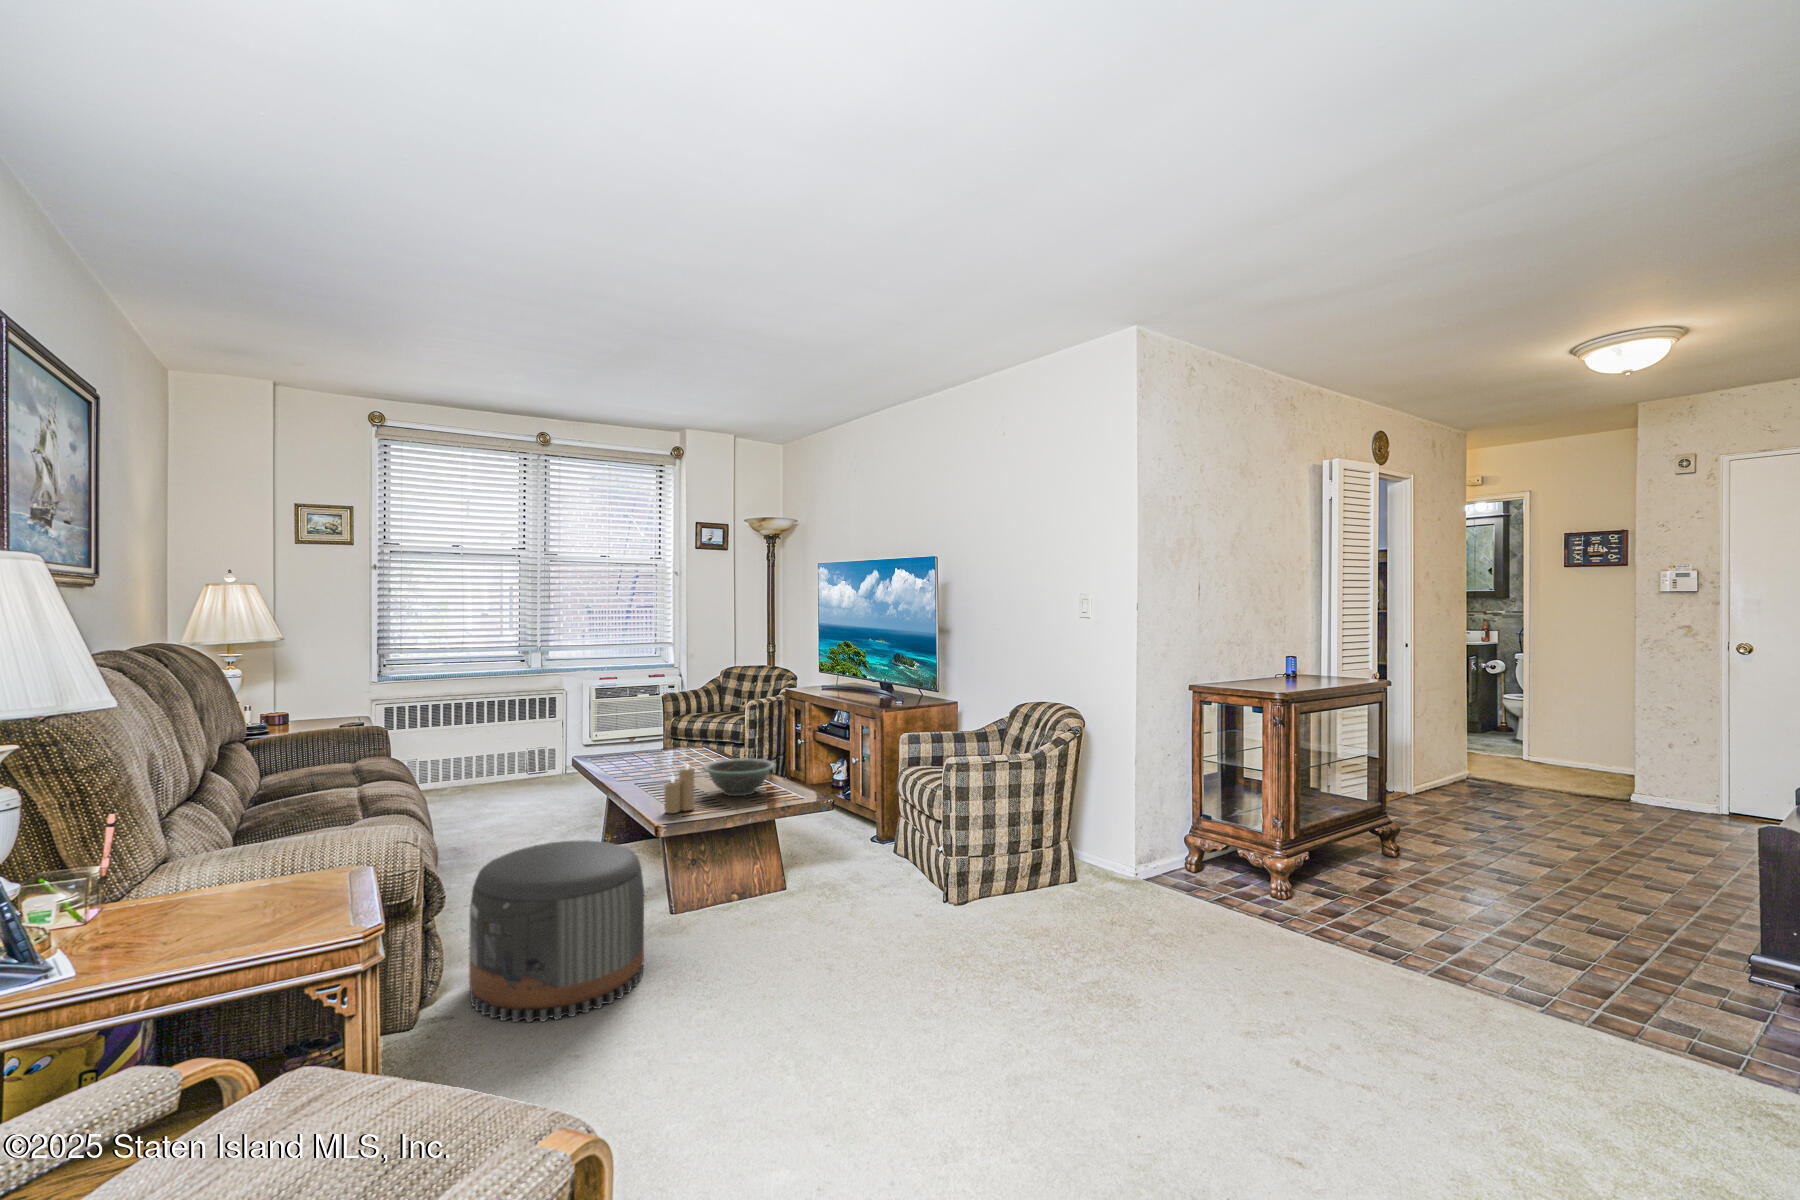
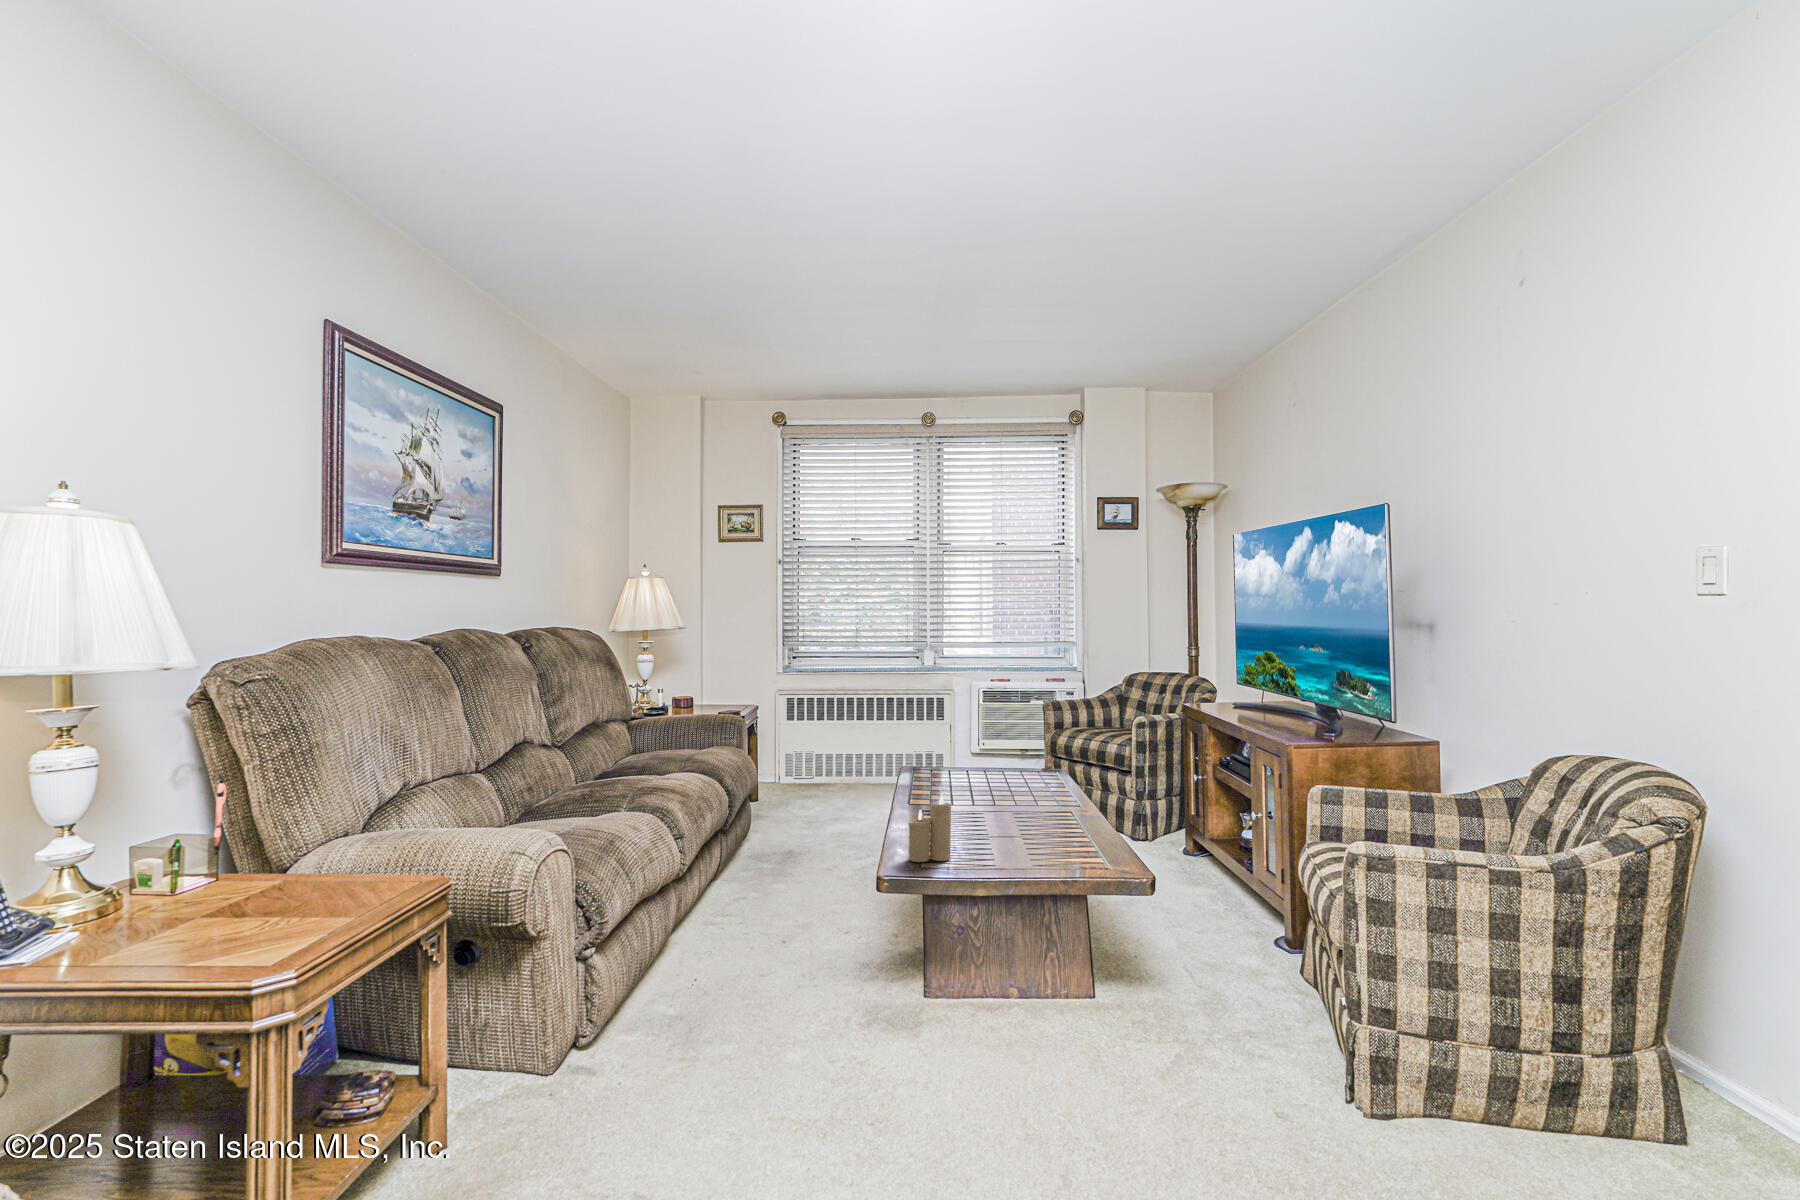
decorative bowl: present [703,758,776,796] -> none [979,795,1081,850]
pouf: present [469,840,644,1022] -> none [613,879,828,1133]

